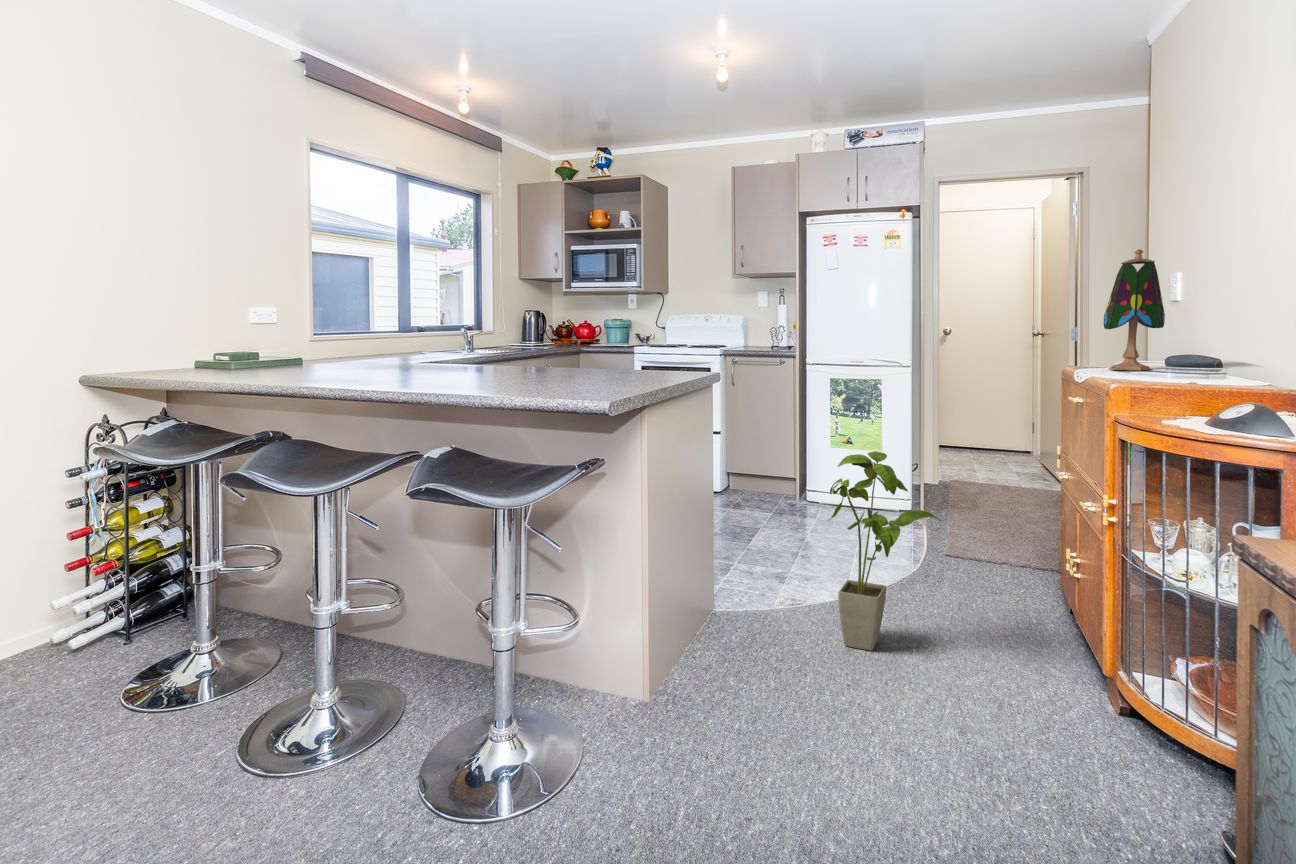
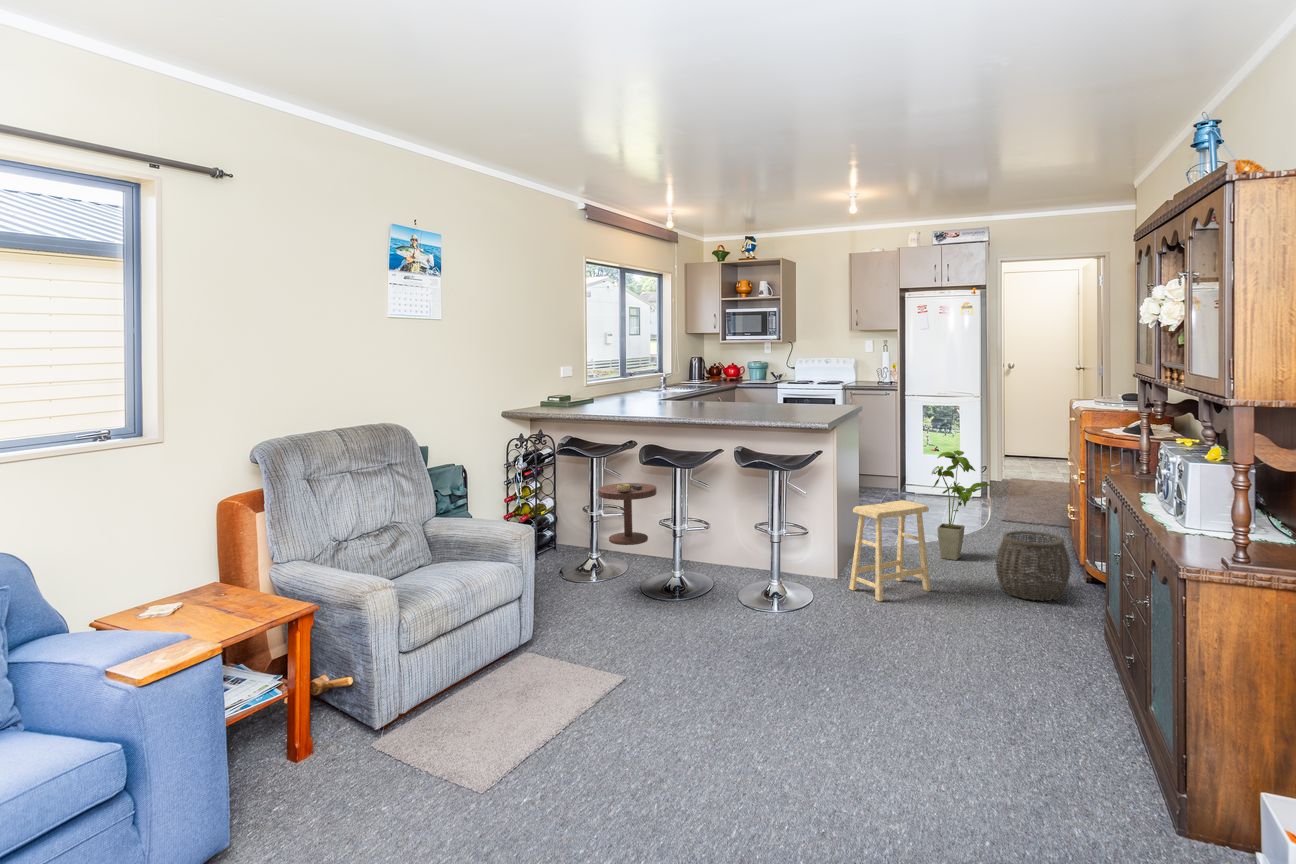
table lamp: present [1104,249,1165,370] -> none [1088,339,1122,406]
side table: none [63,526,227,767] -> present [598,483,657,545]
footstool: none [647,559,815,801] -> present [849,500,930,601]
woven basket: none [948,622,1112,794] -> present [995,531,1071,601]

